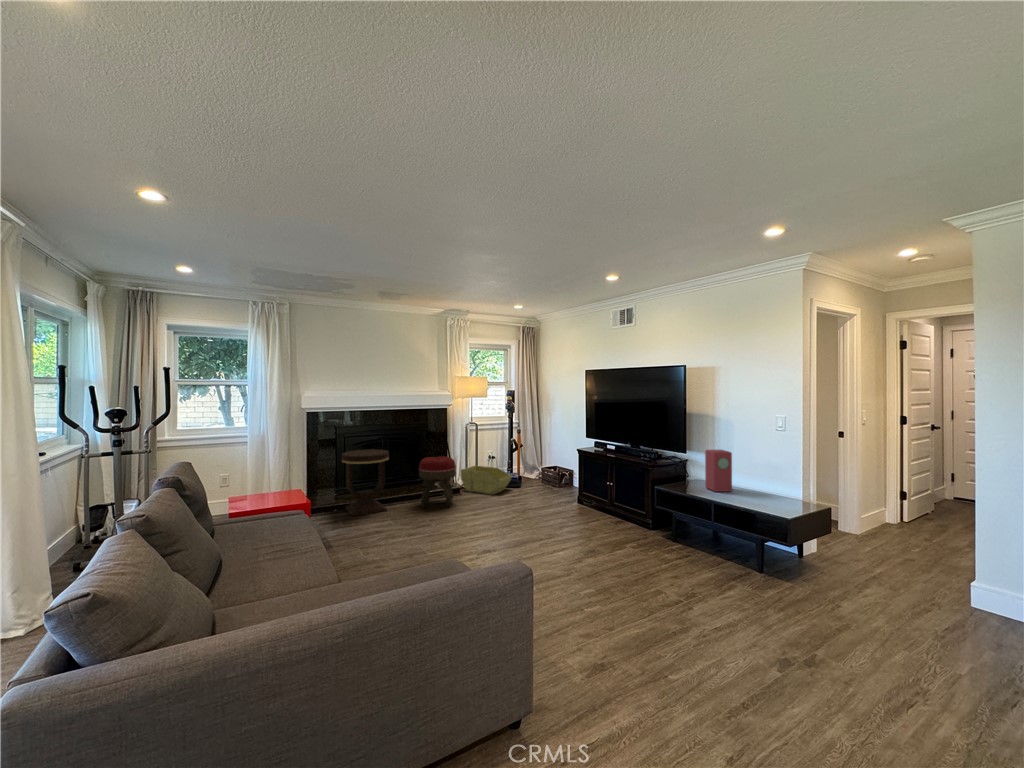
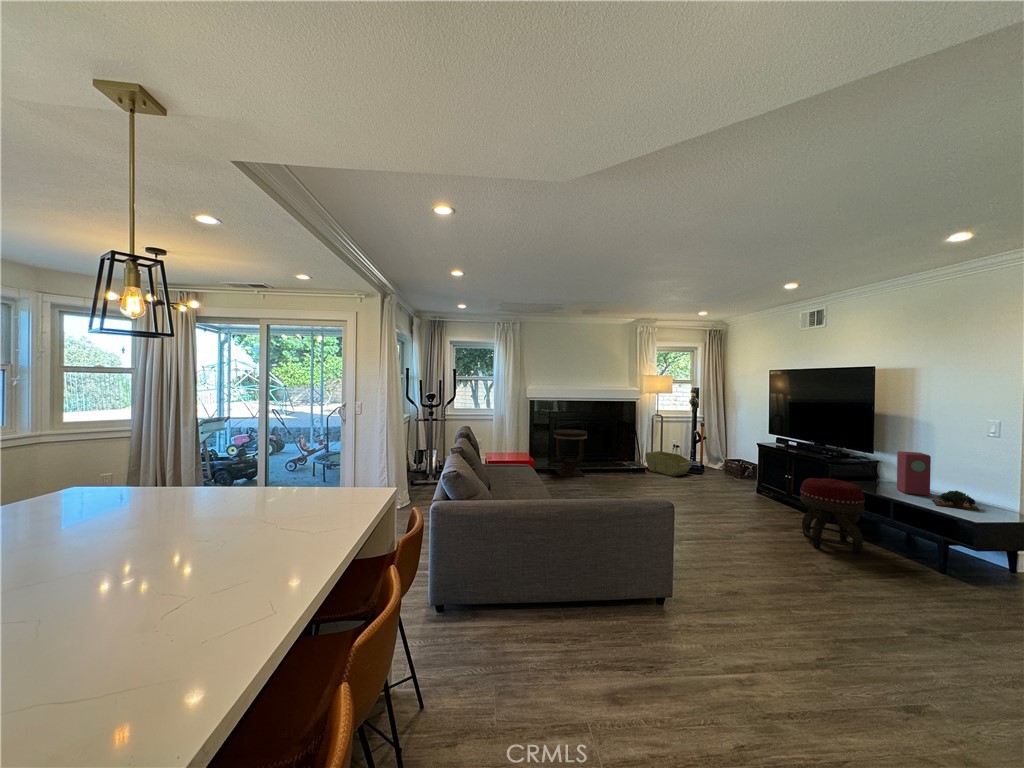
footstool: present [419,456,456,508] -> present [800,478,865,554]
succulent plant: none [737,485,775,503] -> present [932,491,979,511]

